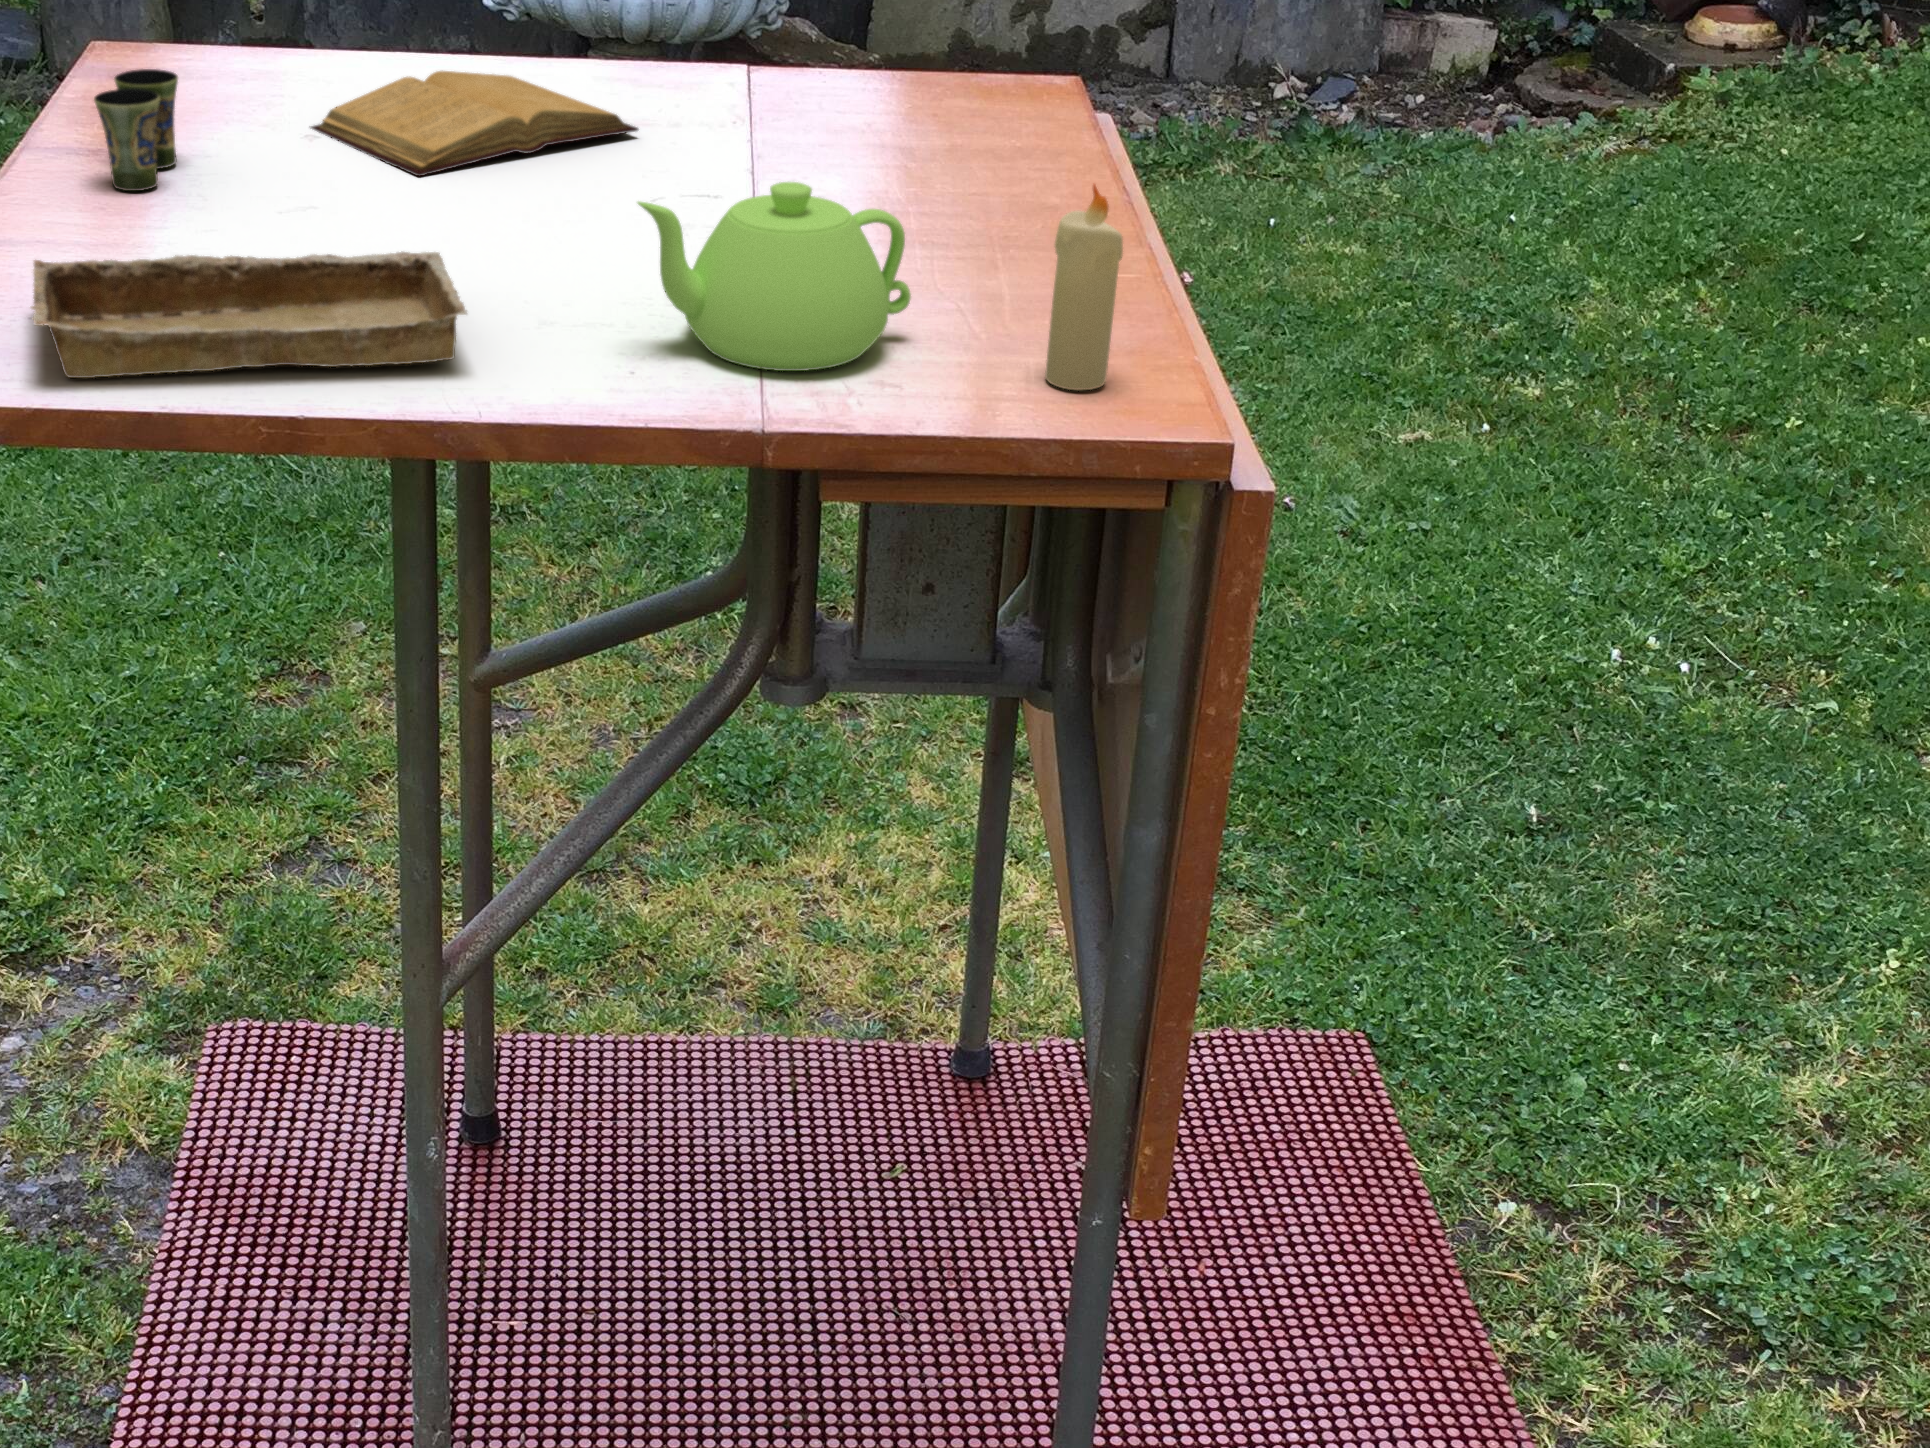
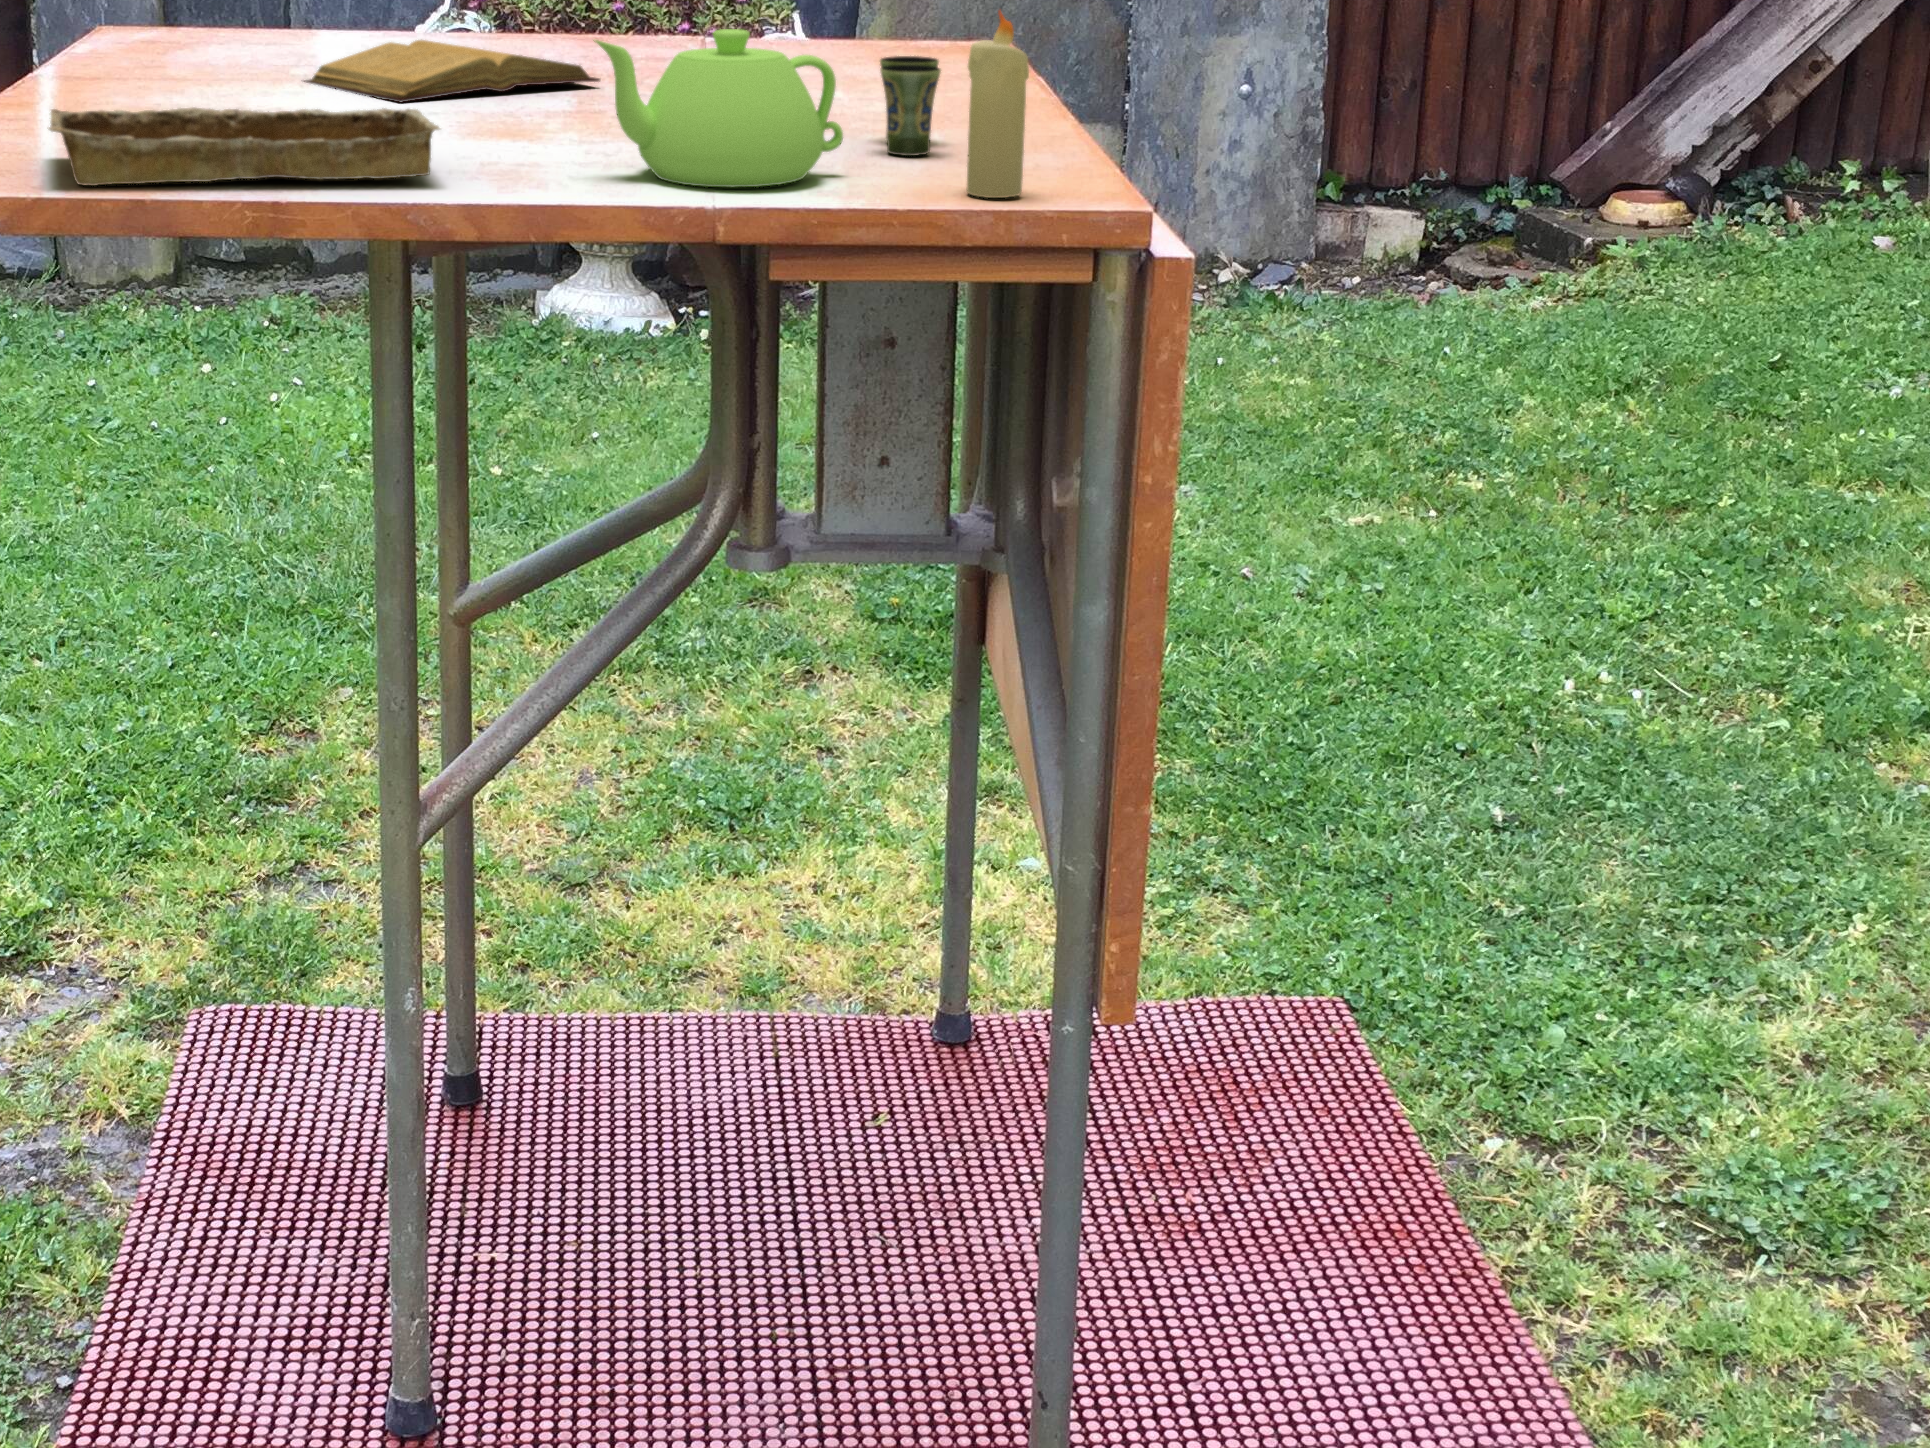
cup: present [94,69,178,191] -> present [880,56,941,156]

